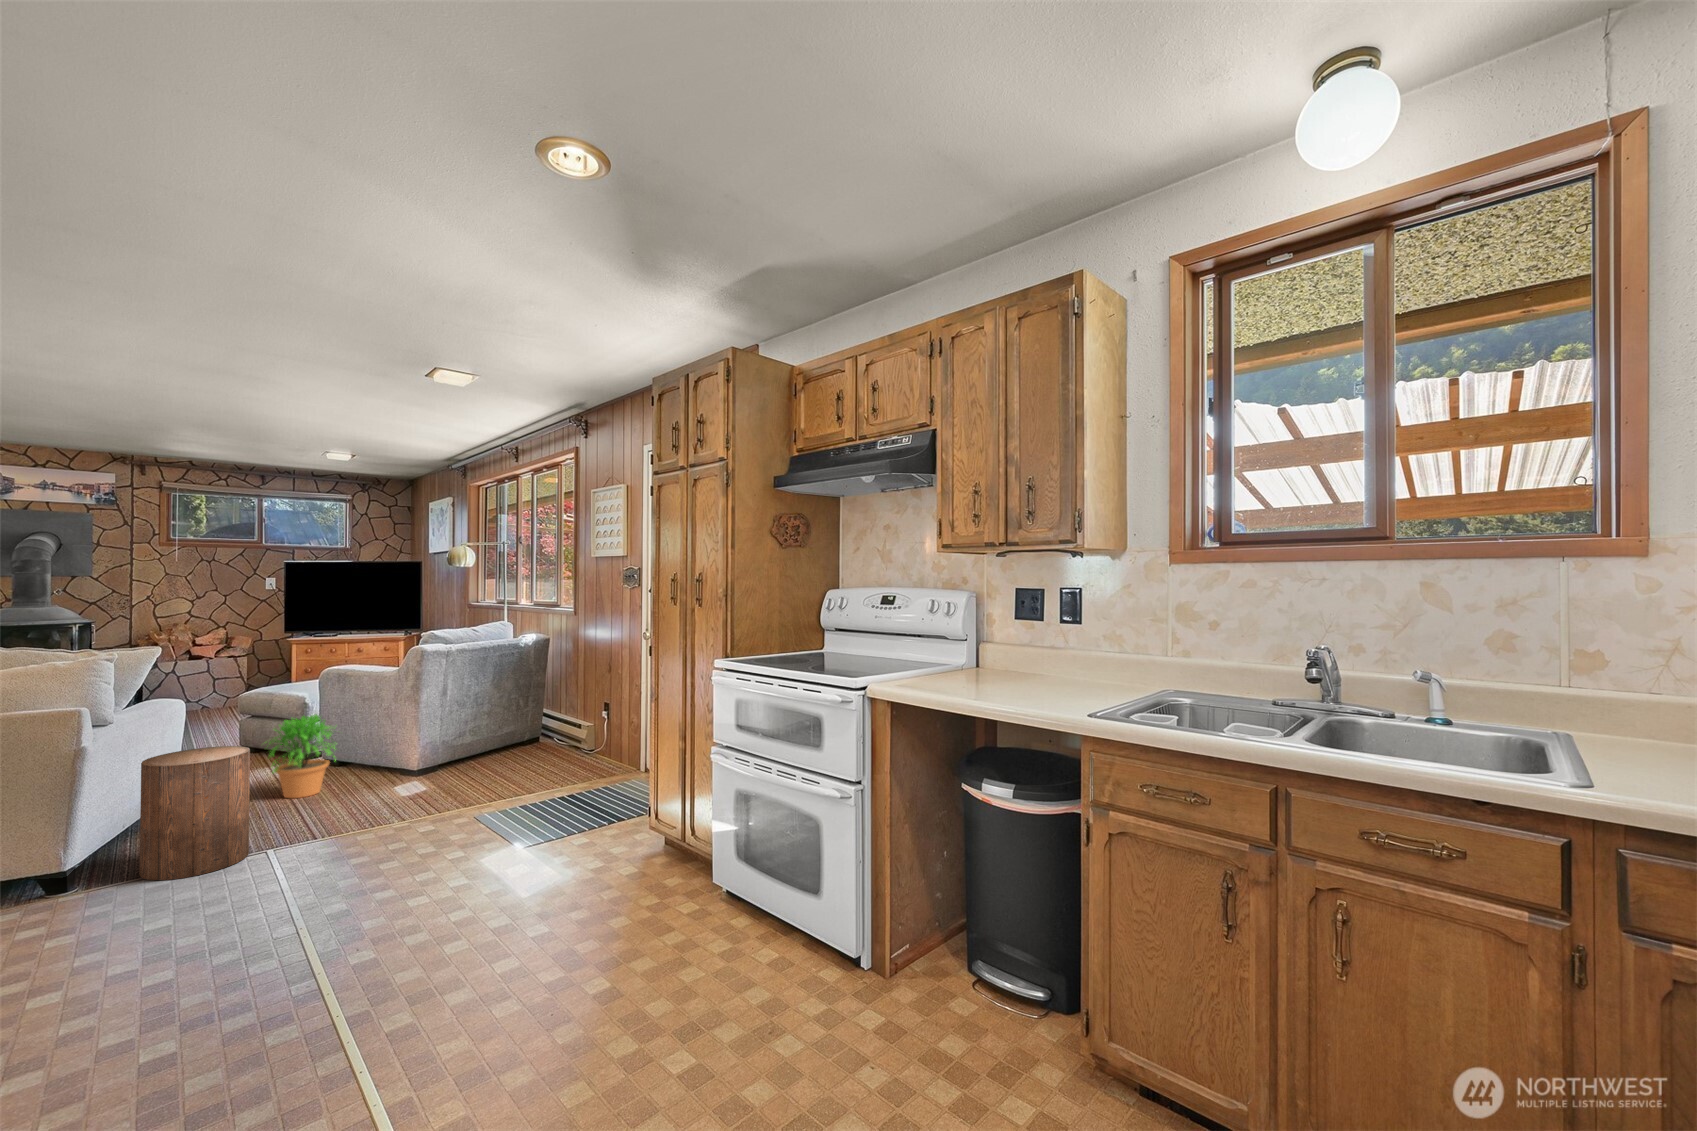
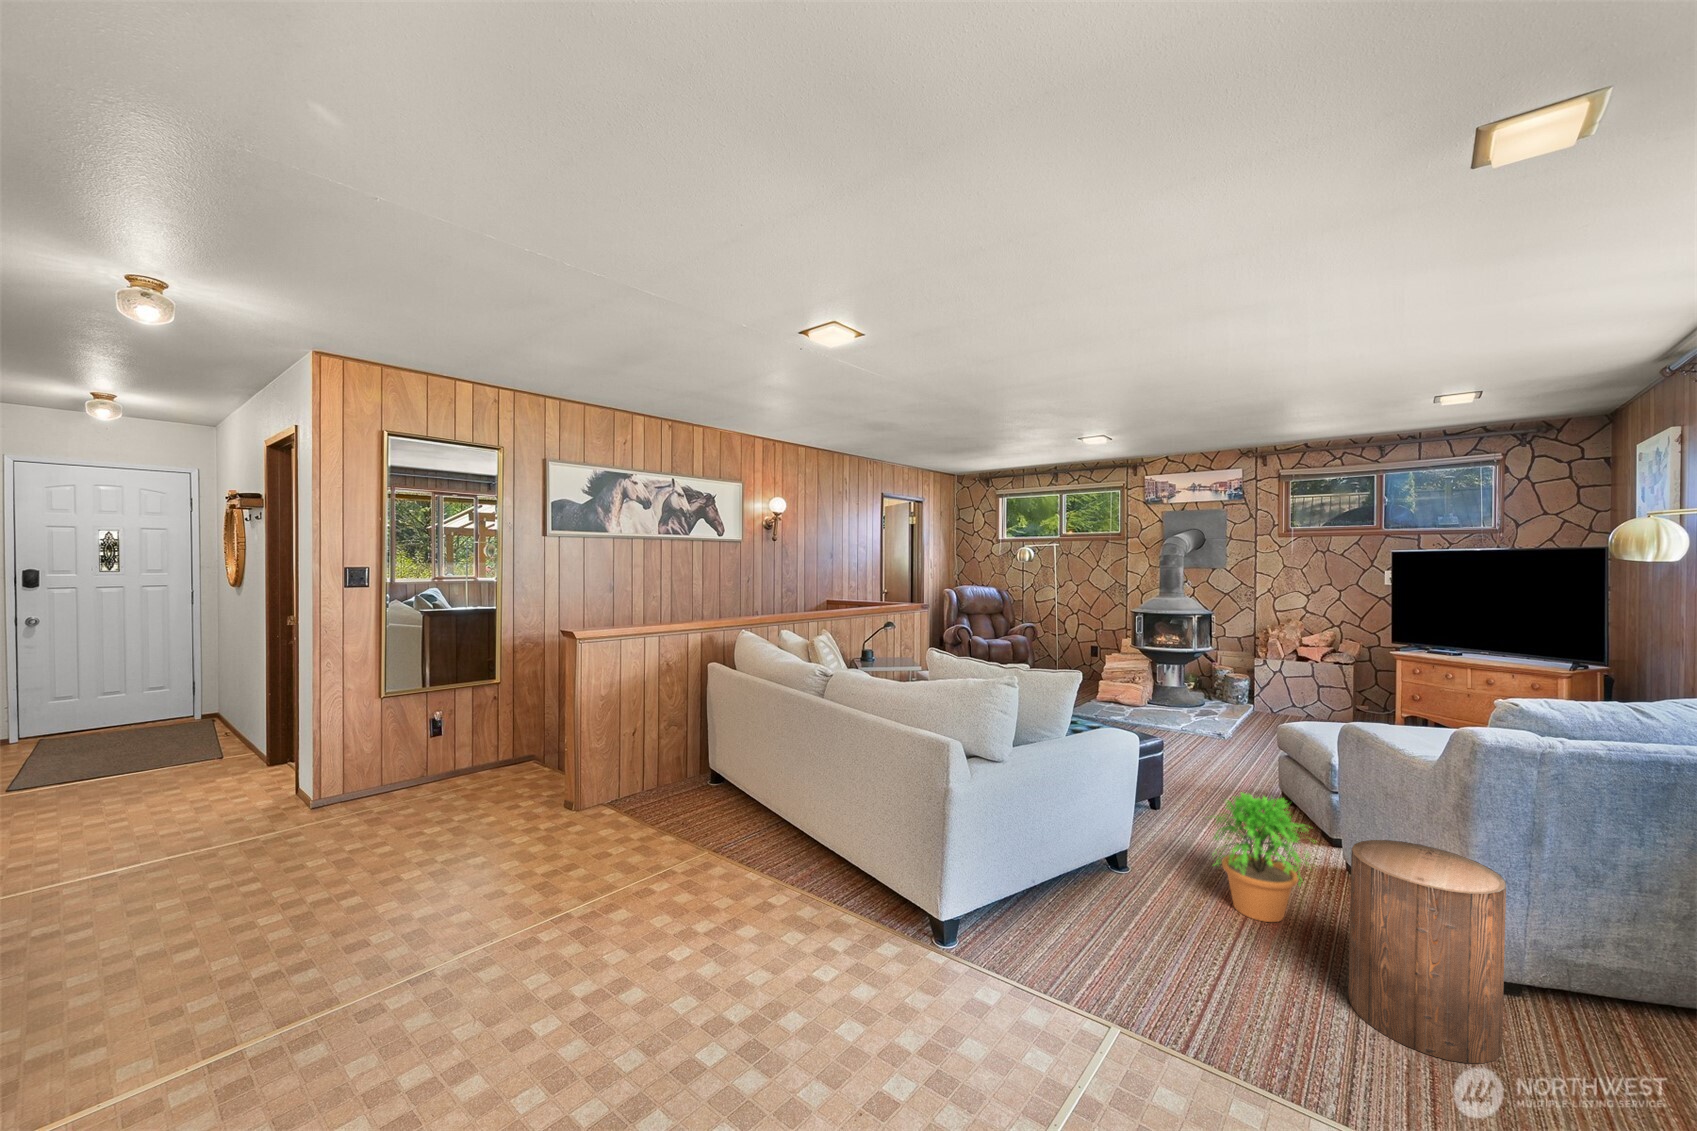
stool: present [140,746,250,880] -> present [1348,840,1506,1063]

